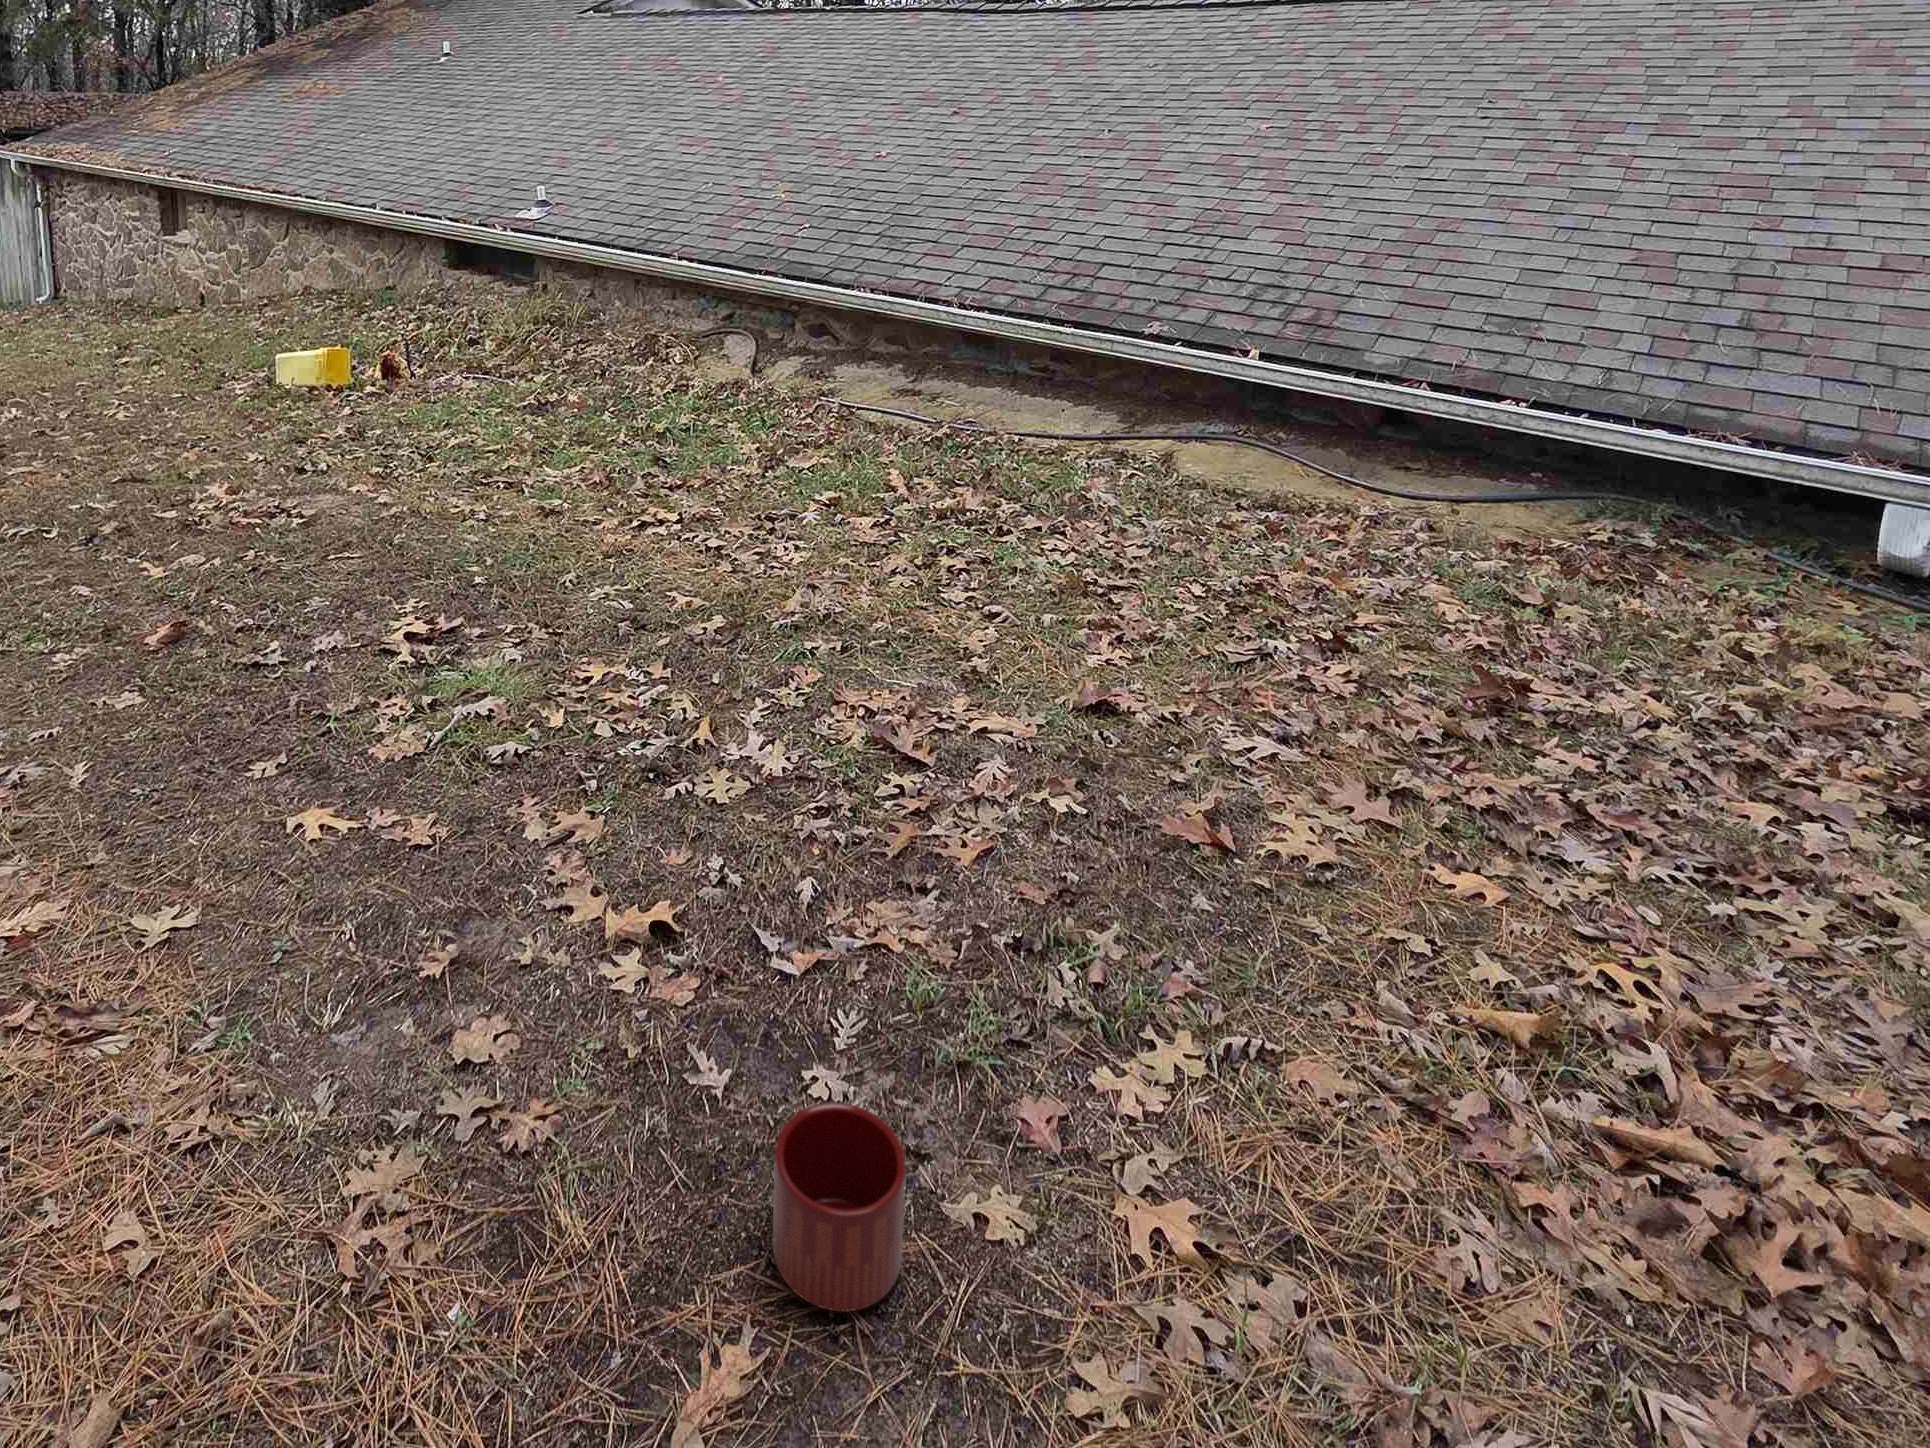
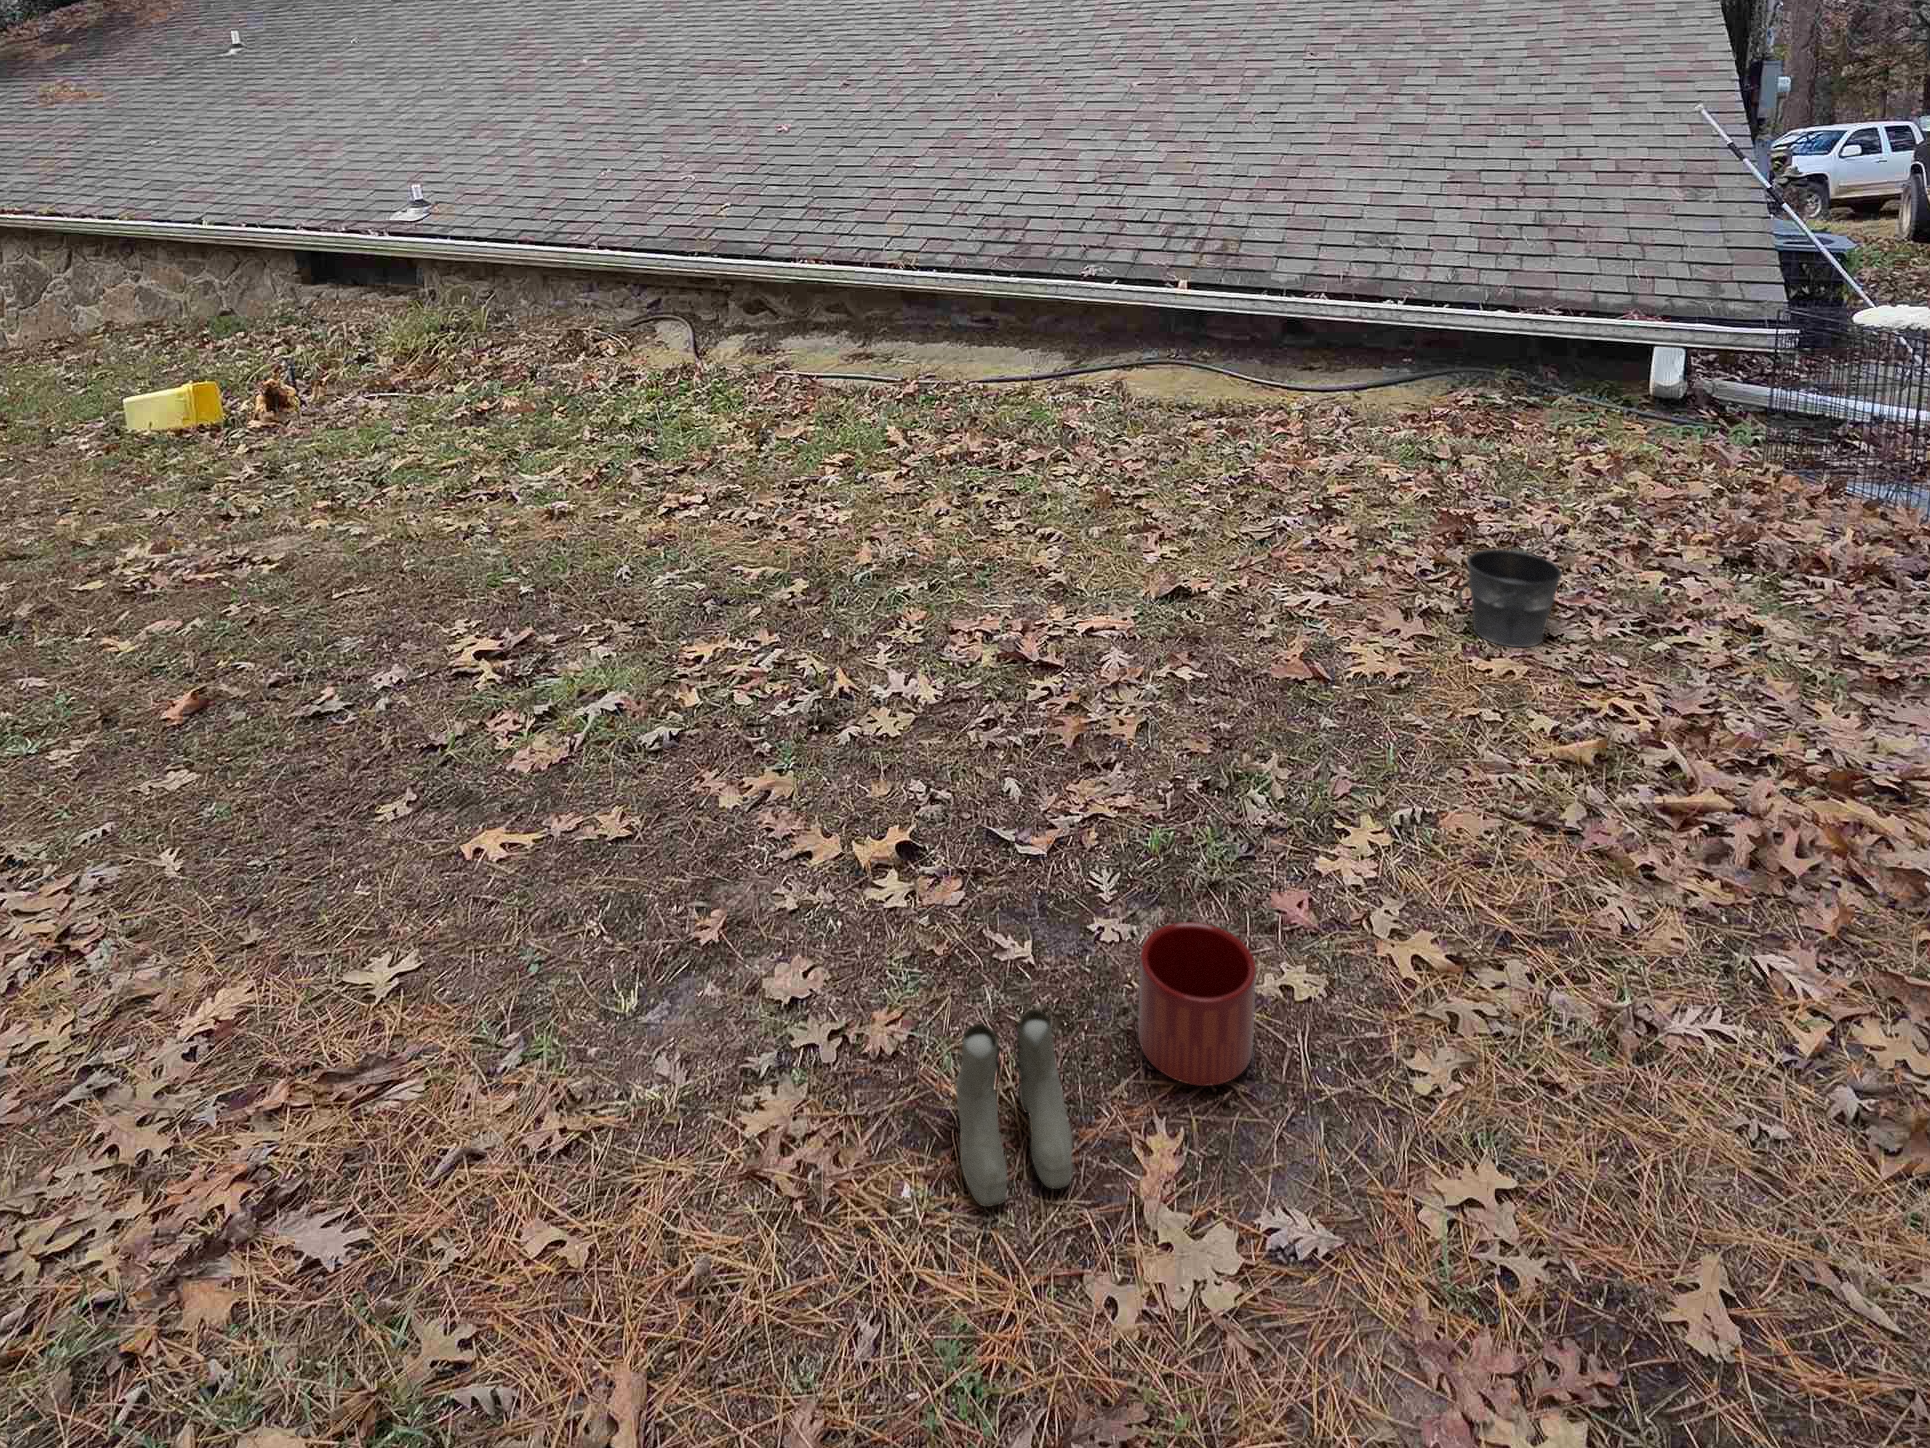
bucket: none [1434,731,1583,867] -> present [1456,549,1562,647]
boots: none [512,1152,648,1369] -> present [956,1010,1073,1207]

